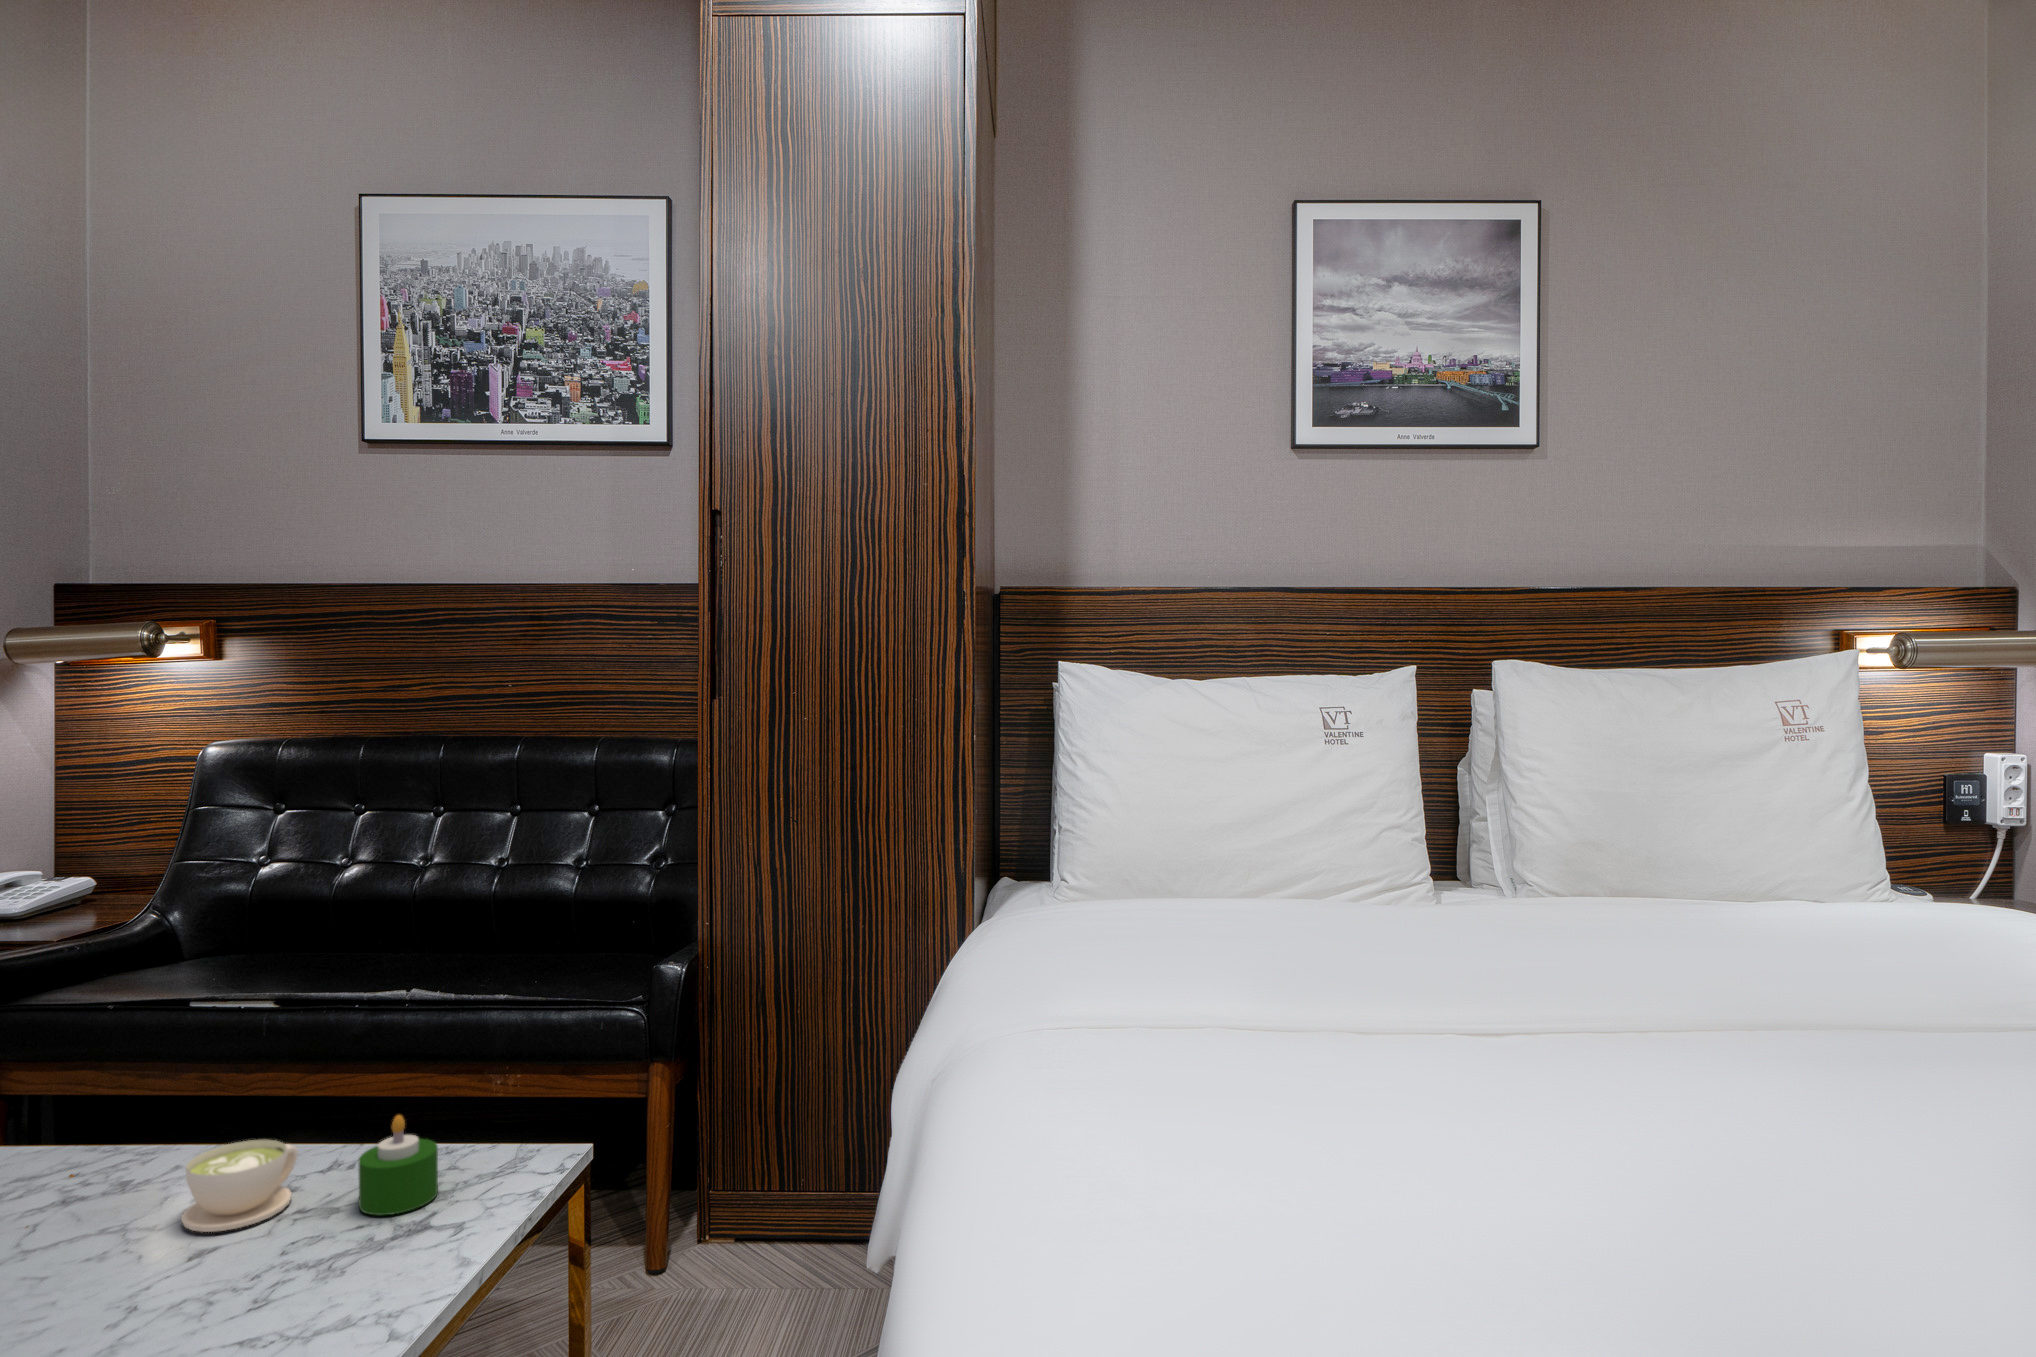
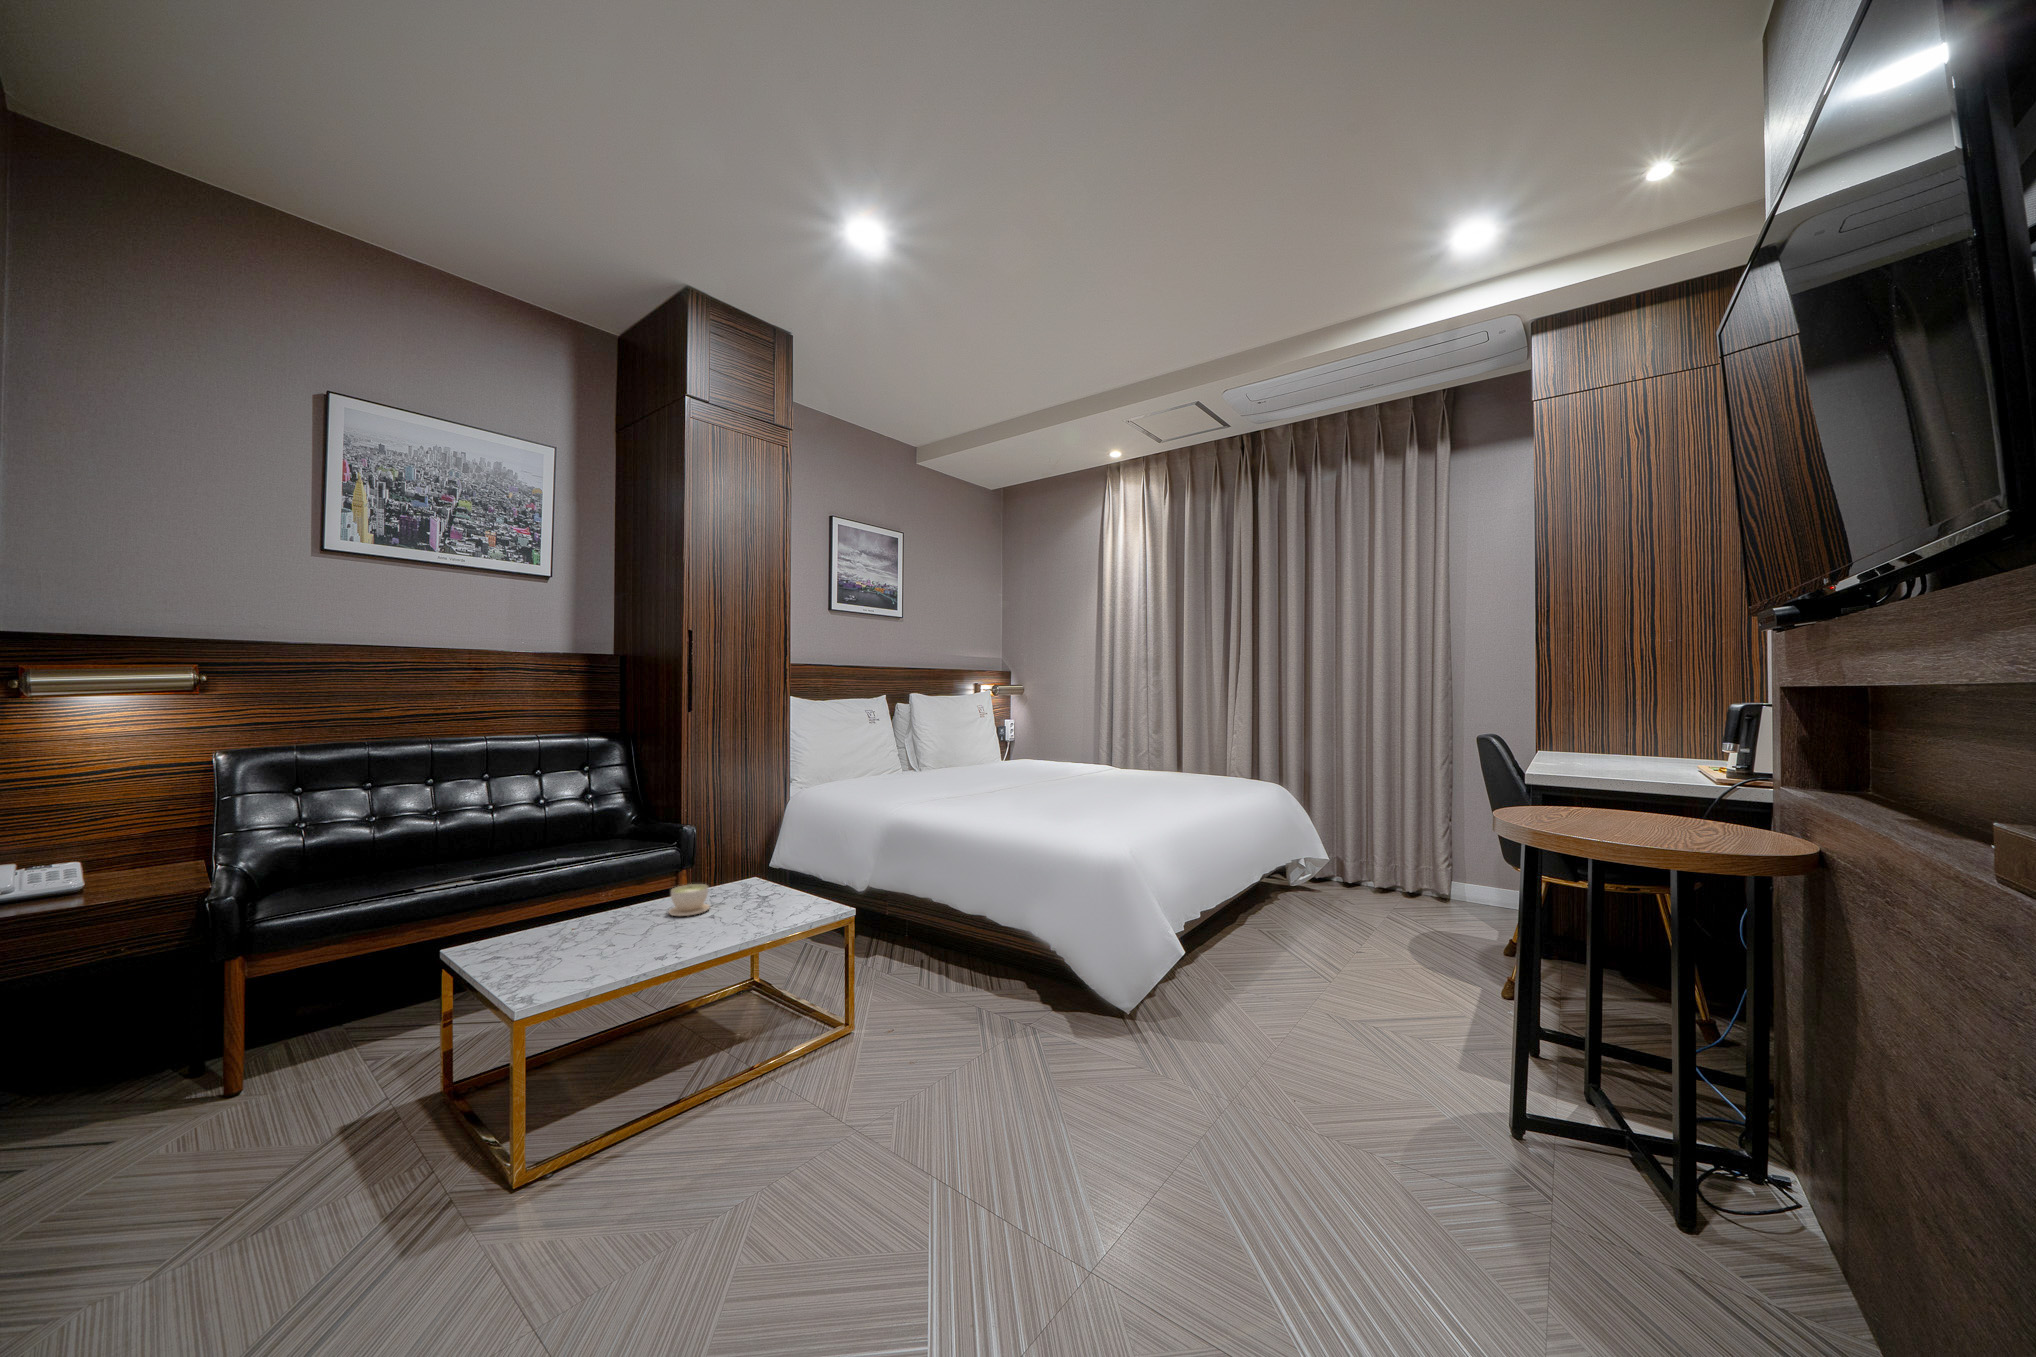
candle: present [359,1115,438,1215] -> none [725,862,755,899]

